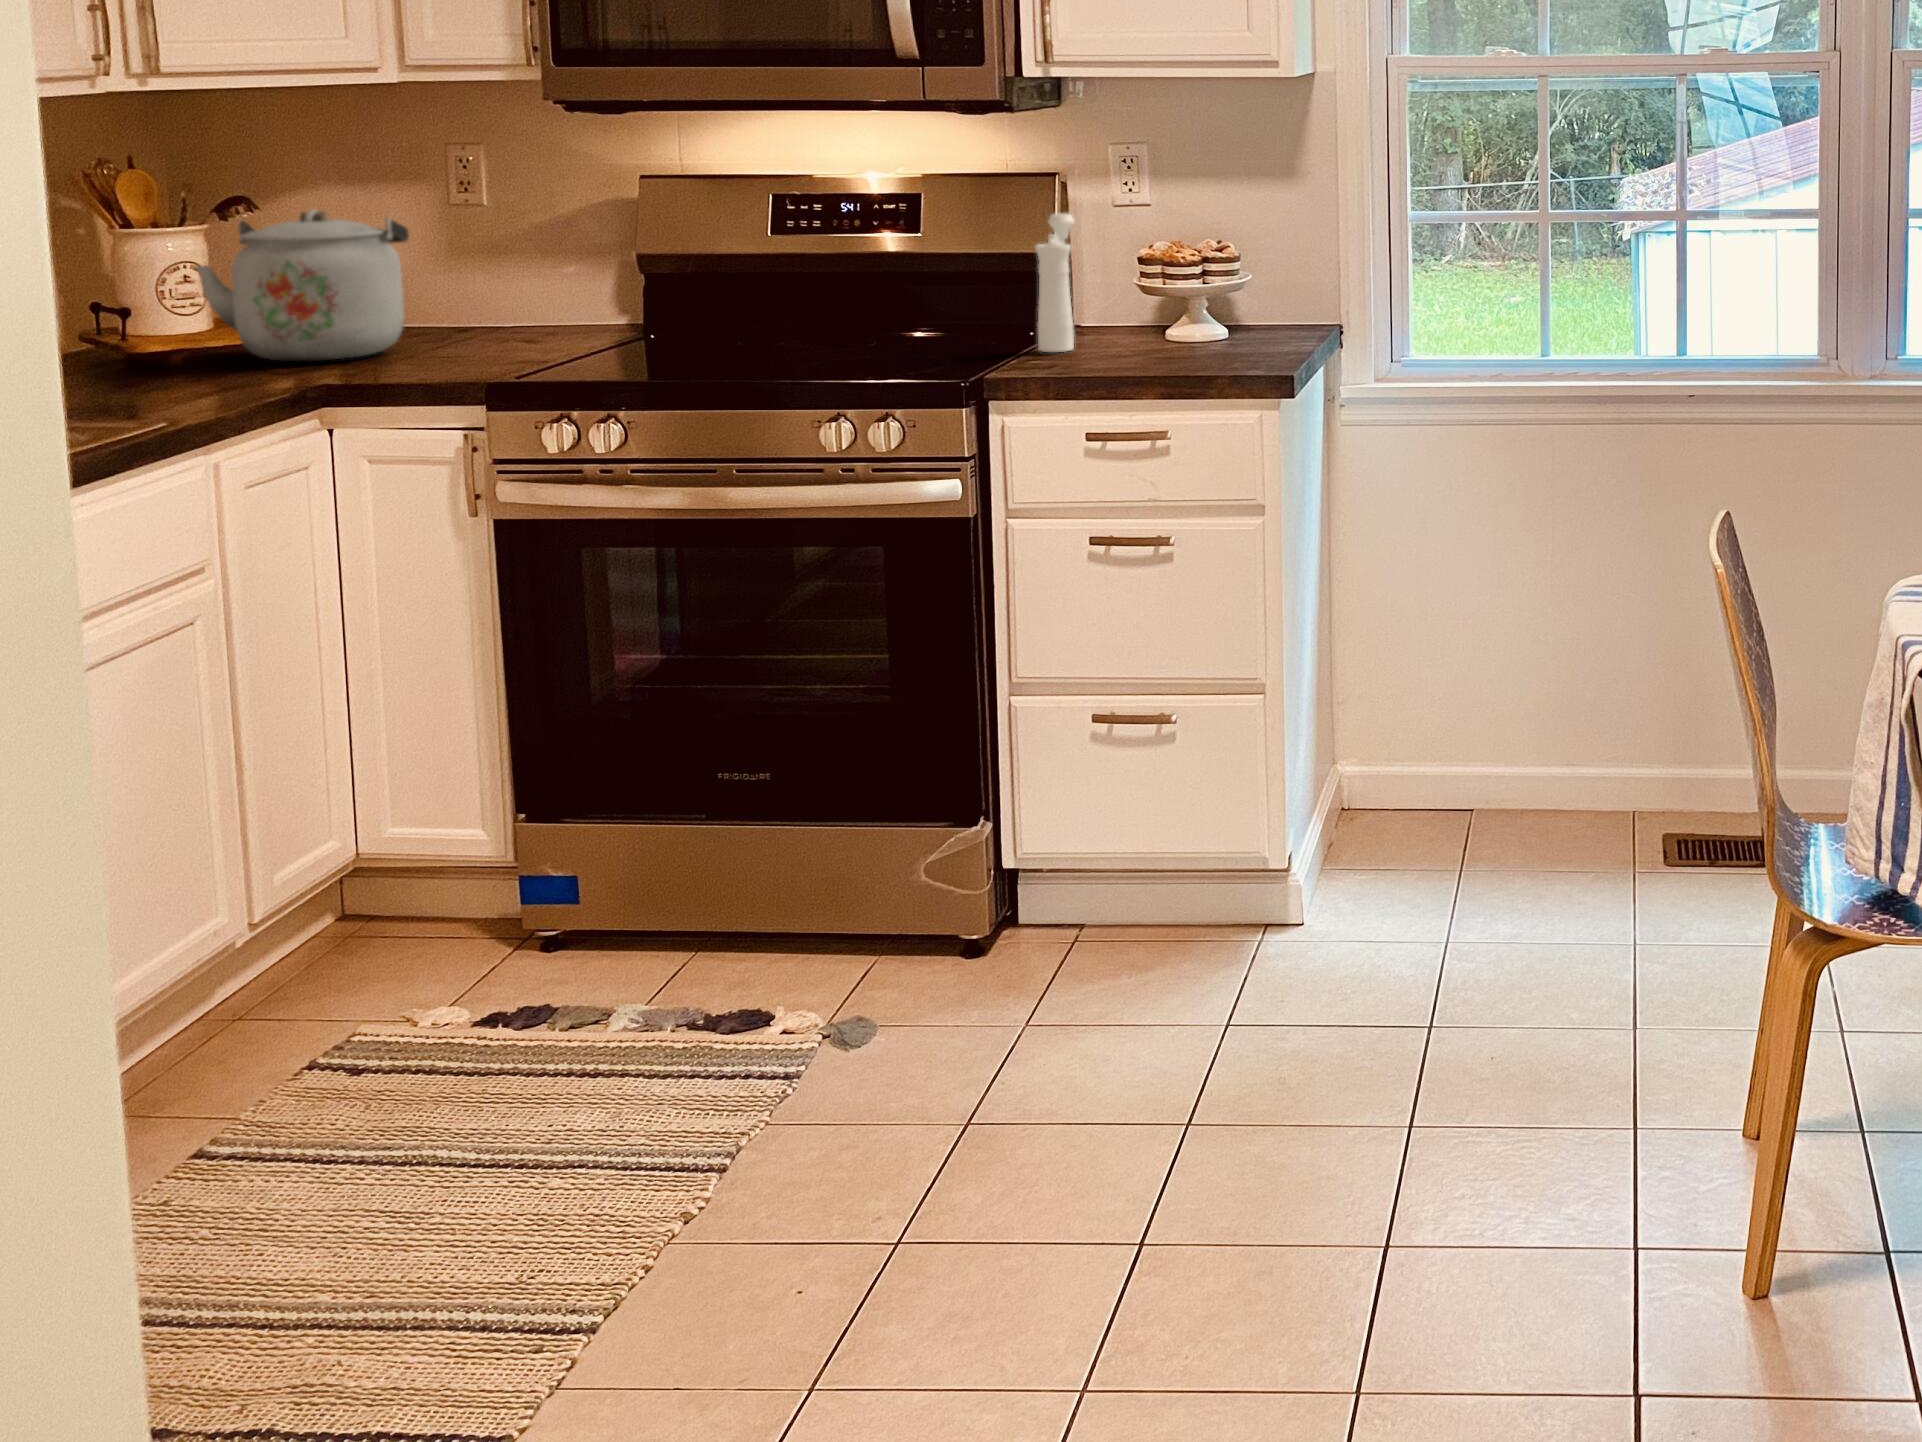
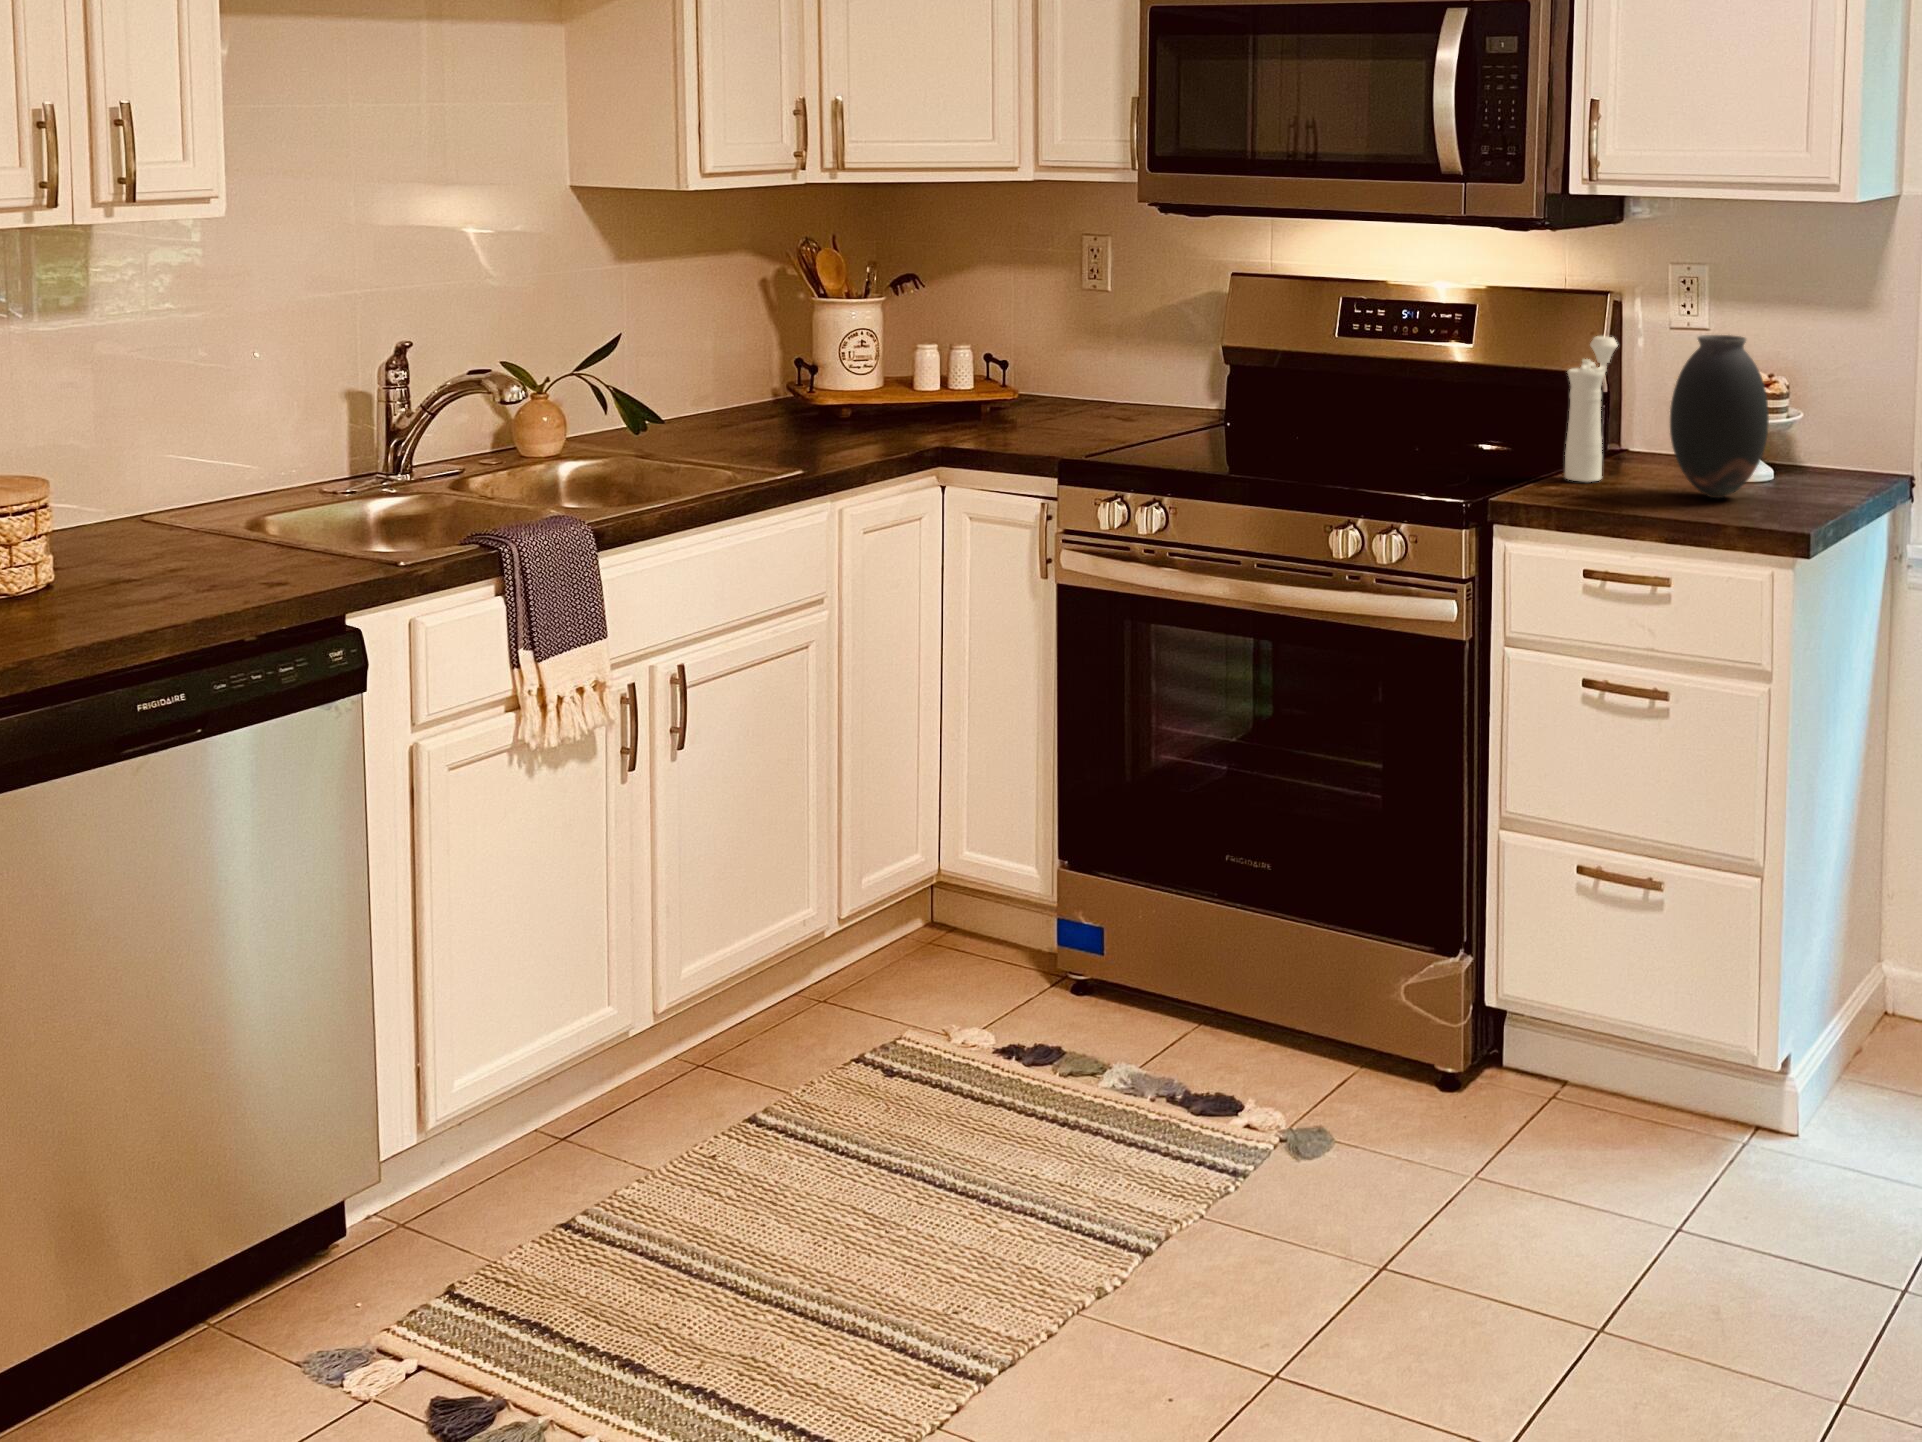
vase: none [1143,201,1234,354] -> present [1670,335,1769,498]
kettle: present [196,210,409,361] -> none [863,291,1035,426]

